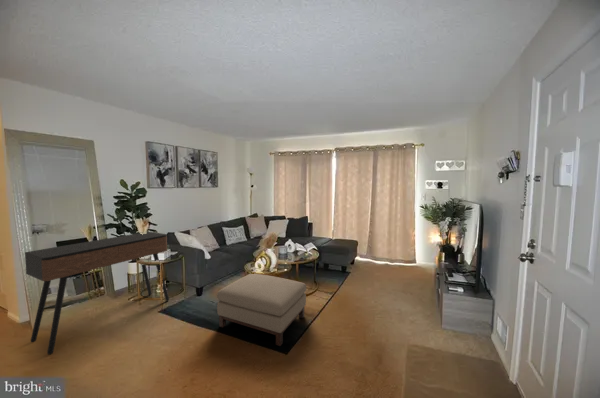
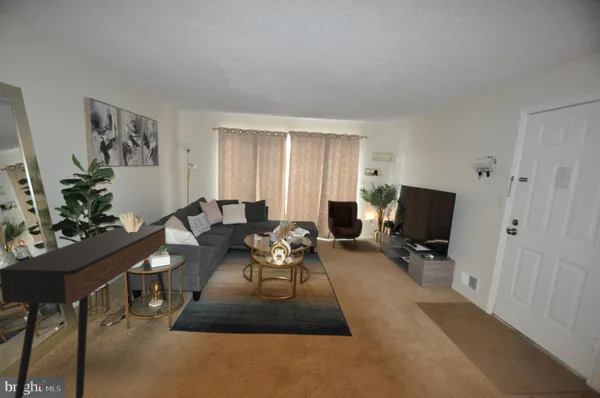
armchair: none [367,219,409,280] -> present [327,200,363,248]
ottoman: present [217,274,306,346] -> none [257,258,332,313]

